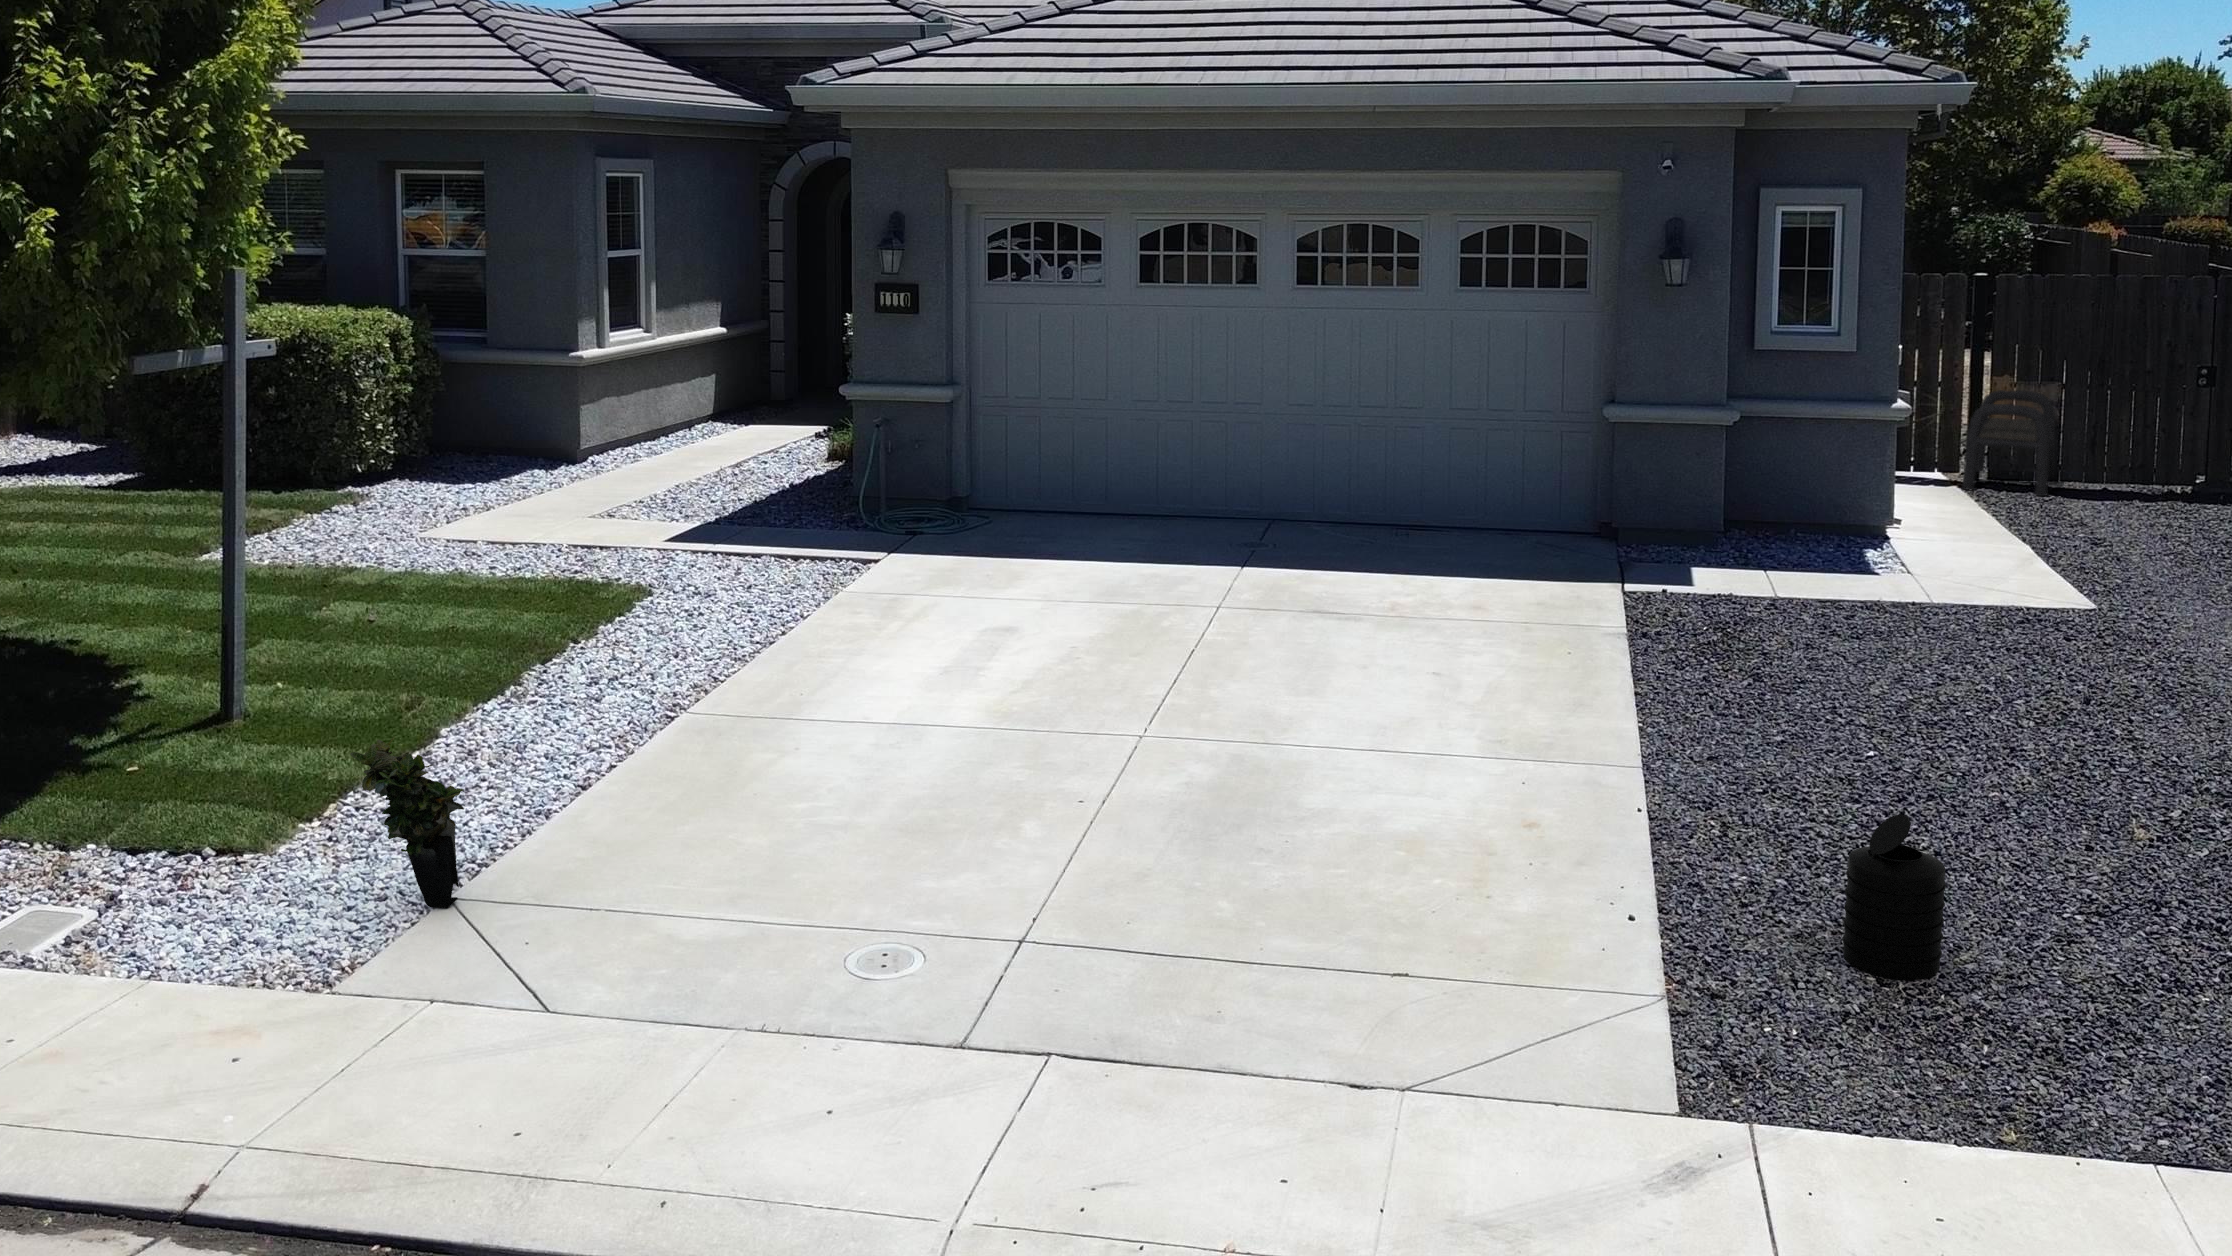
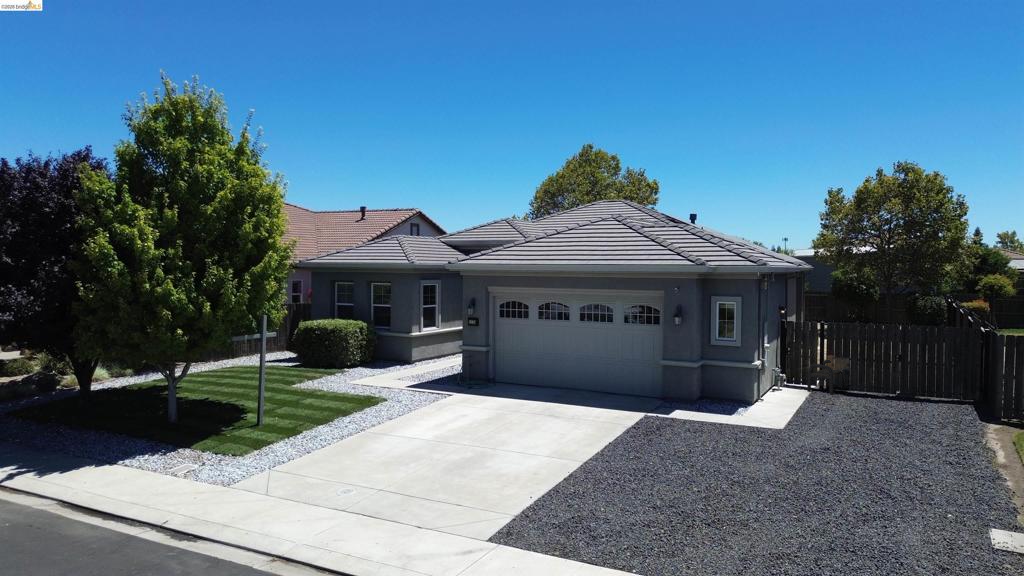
potted plant: present [350,736,464,909] -> none [246,429,271,471]
trash can: present [1843,814,1946,980] -> none [568,474,593,518]

